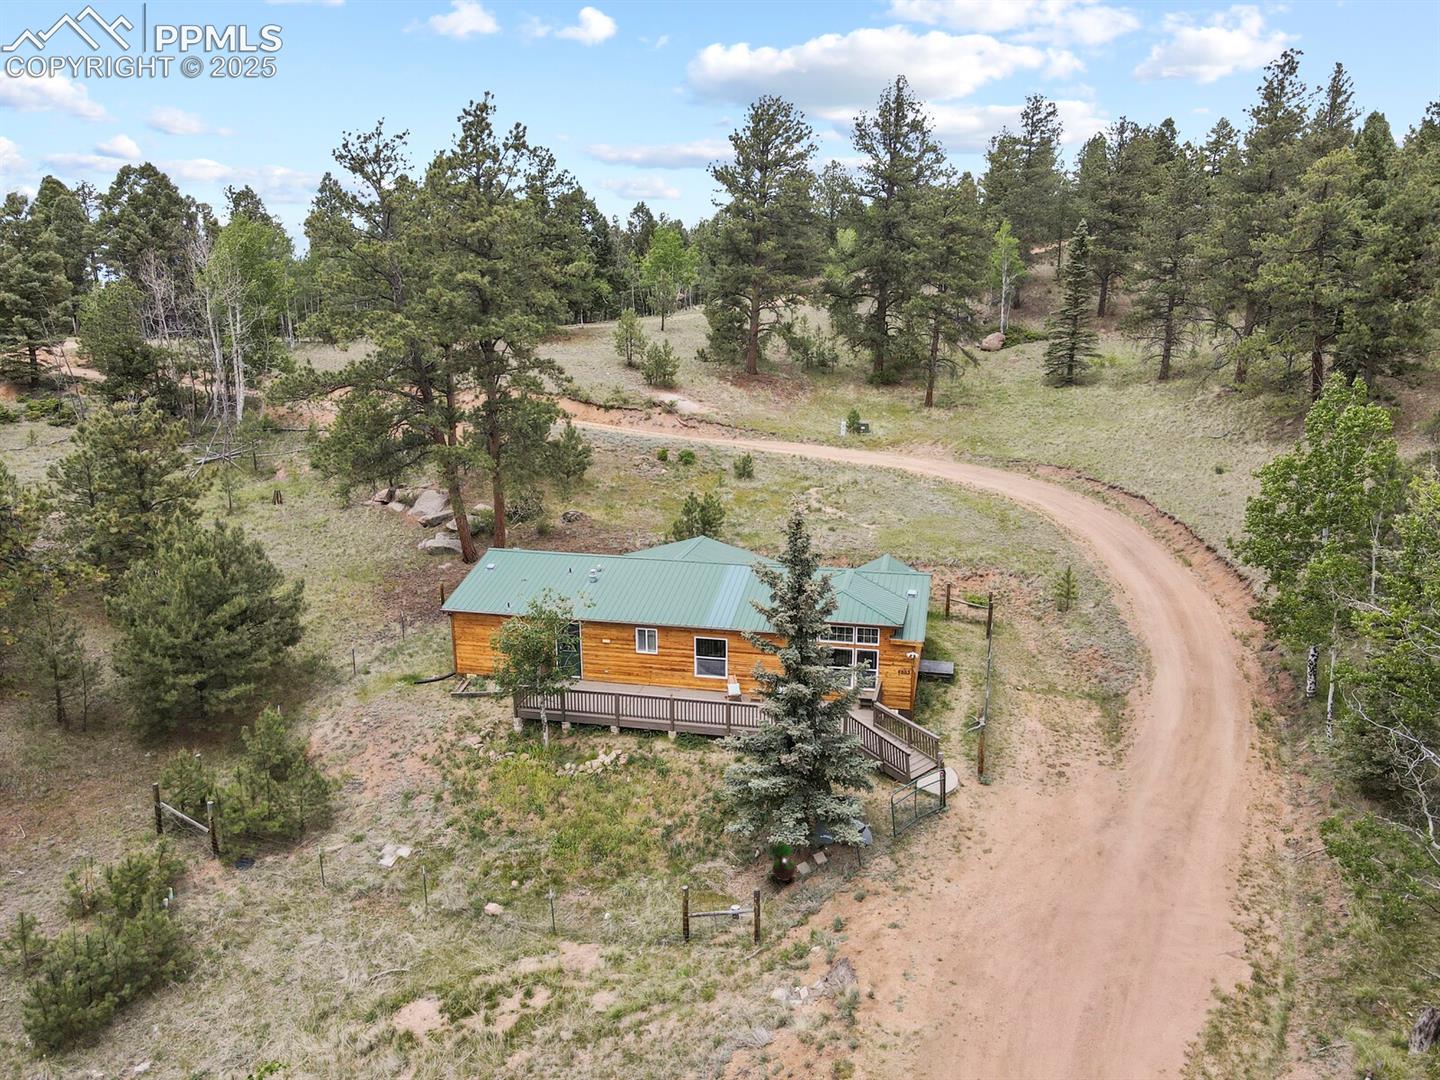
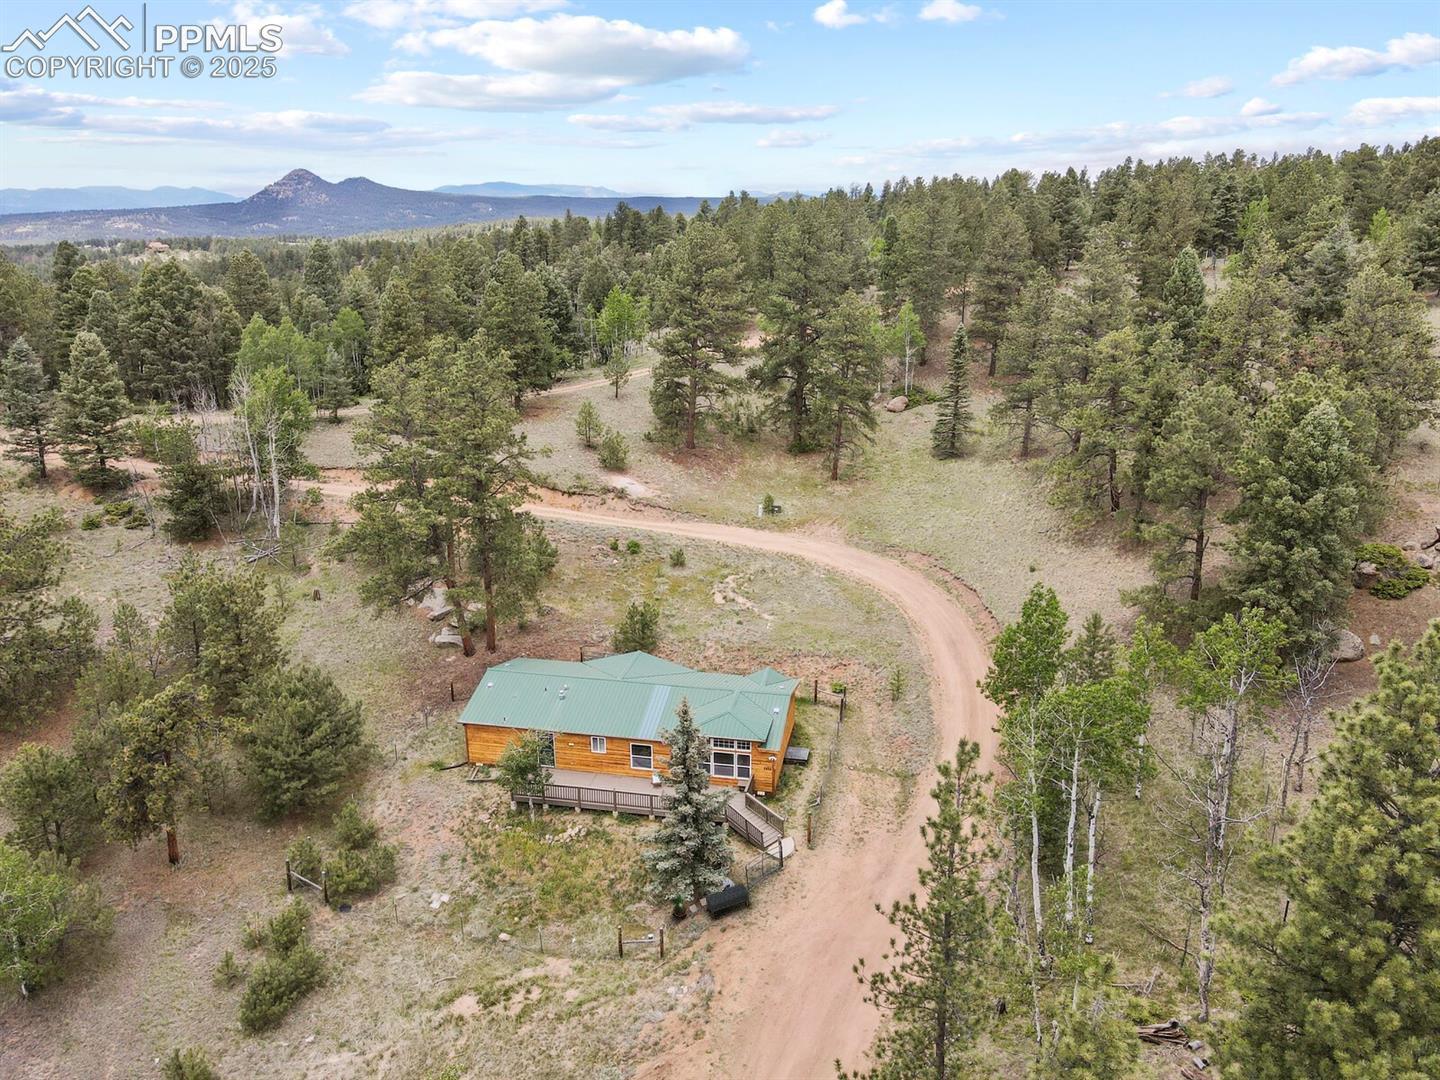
bench: none [826,829,900,885] -> present [706,883,749,919]

